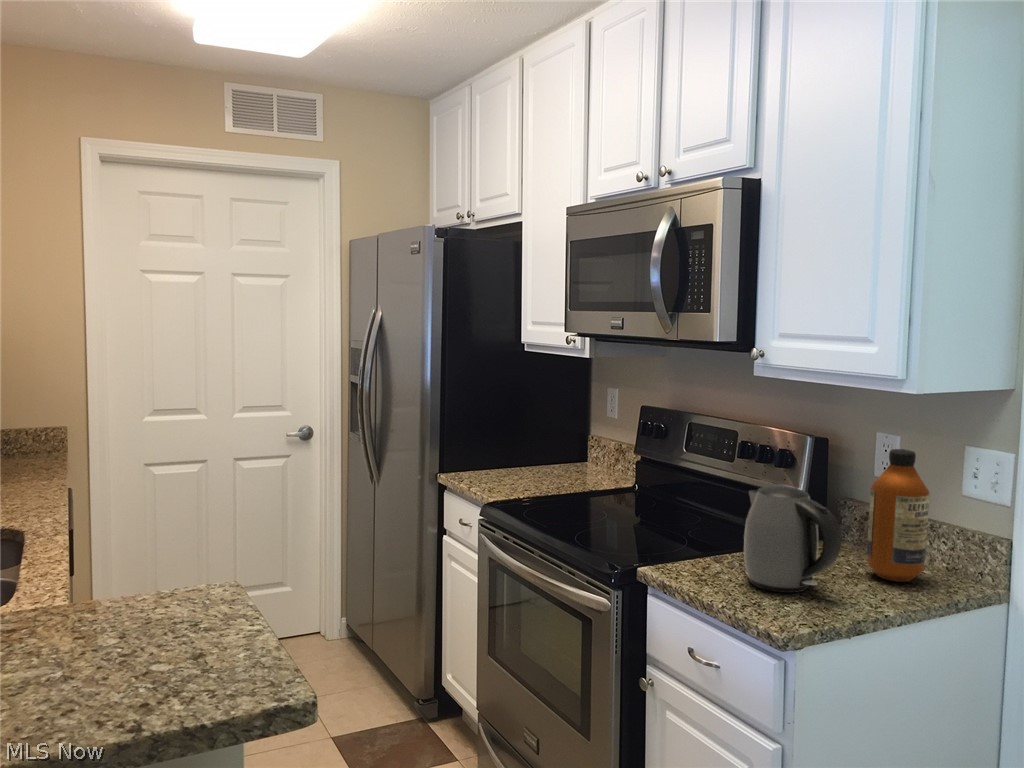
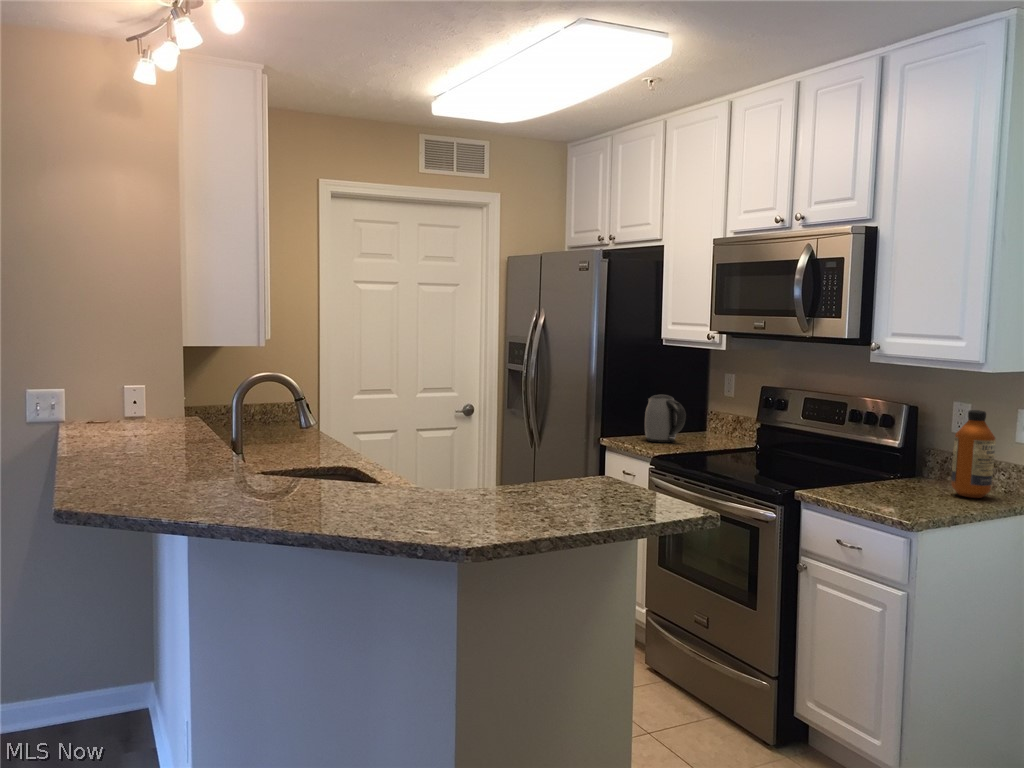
kettle: present [744,485,842,593] -> present [645,395,686,443]

